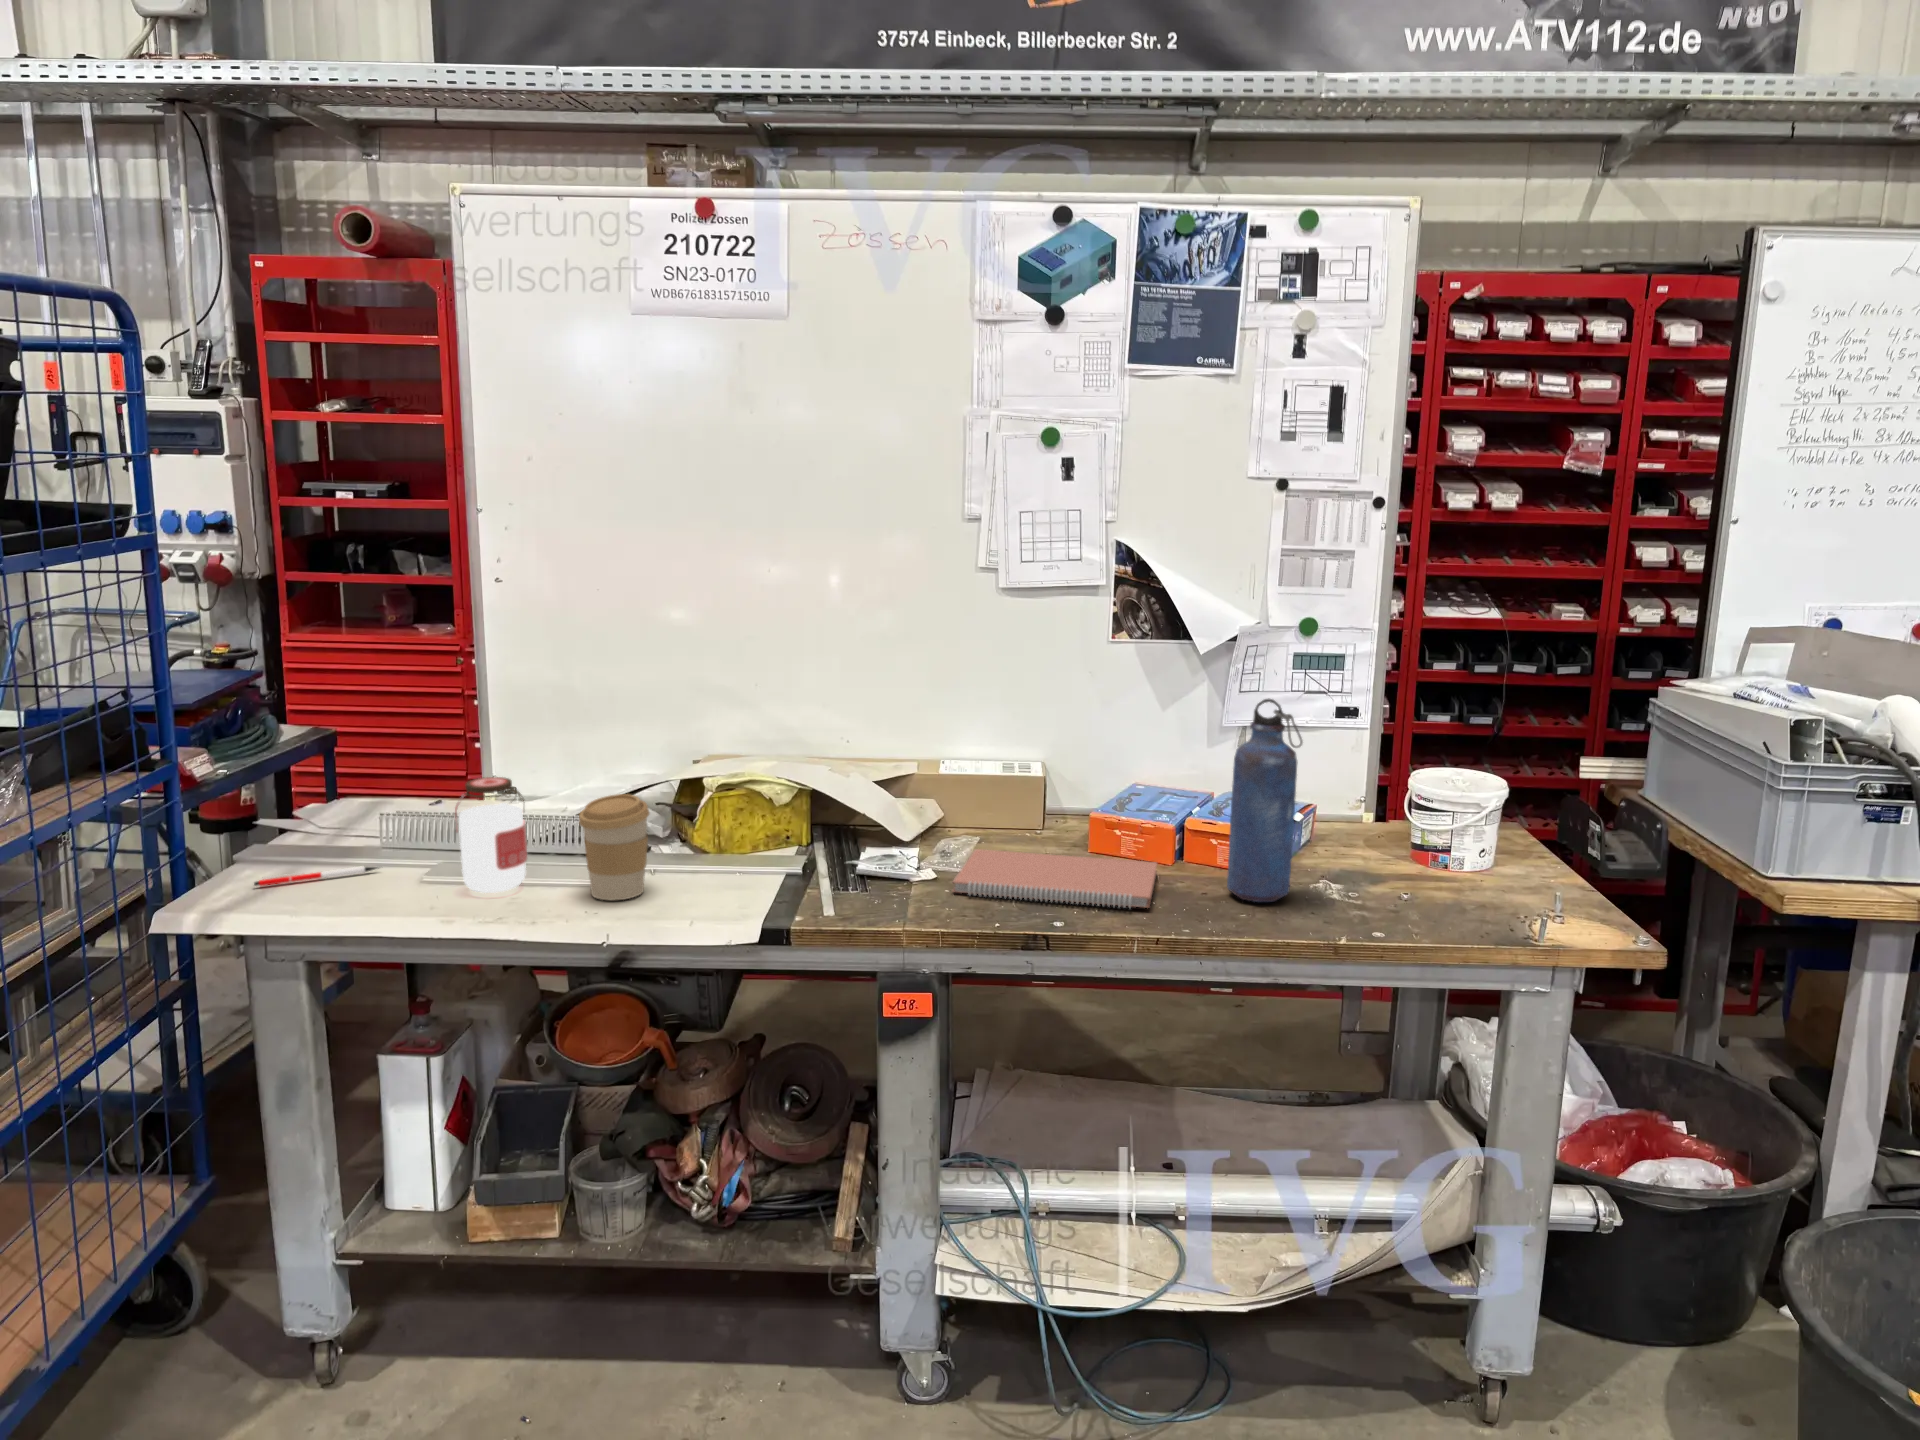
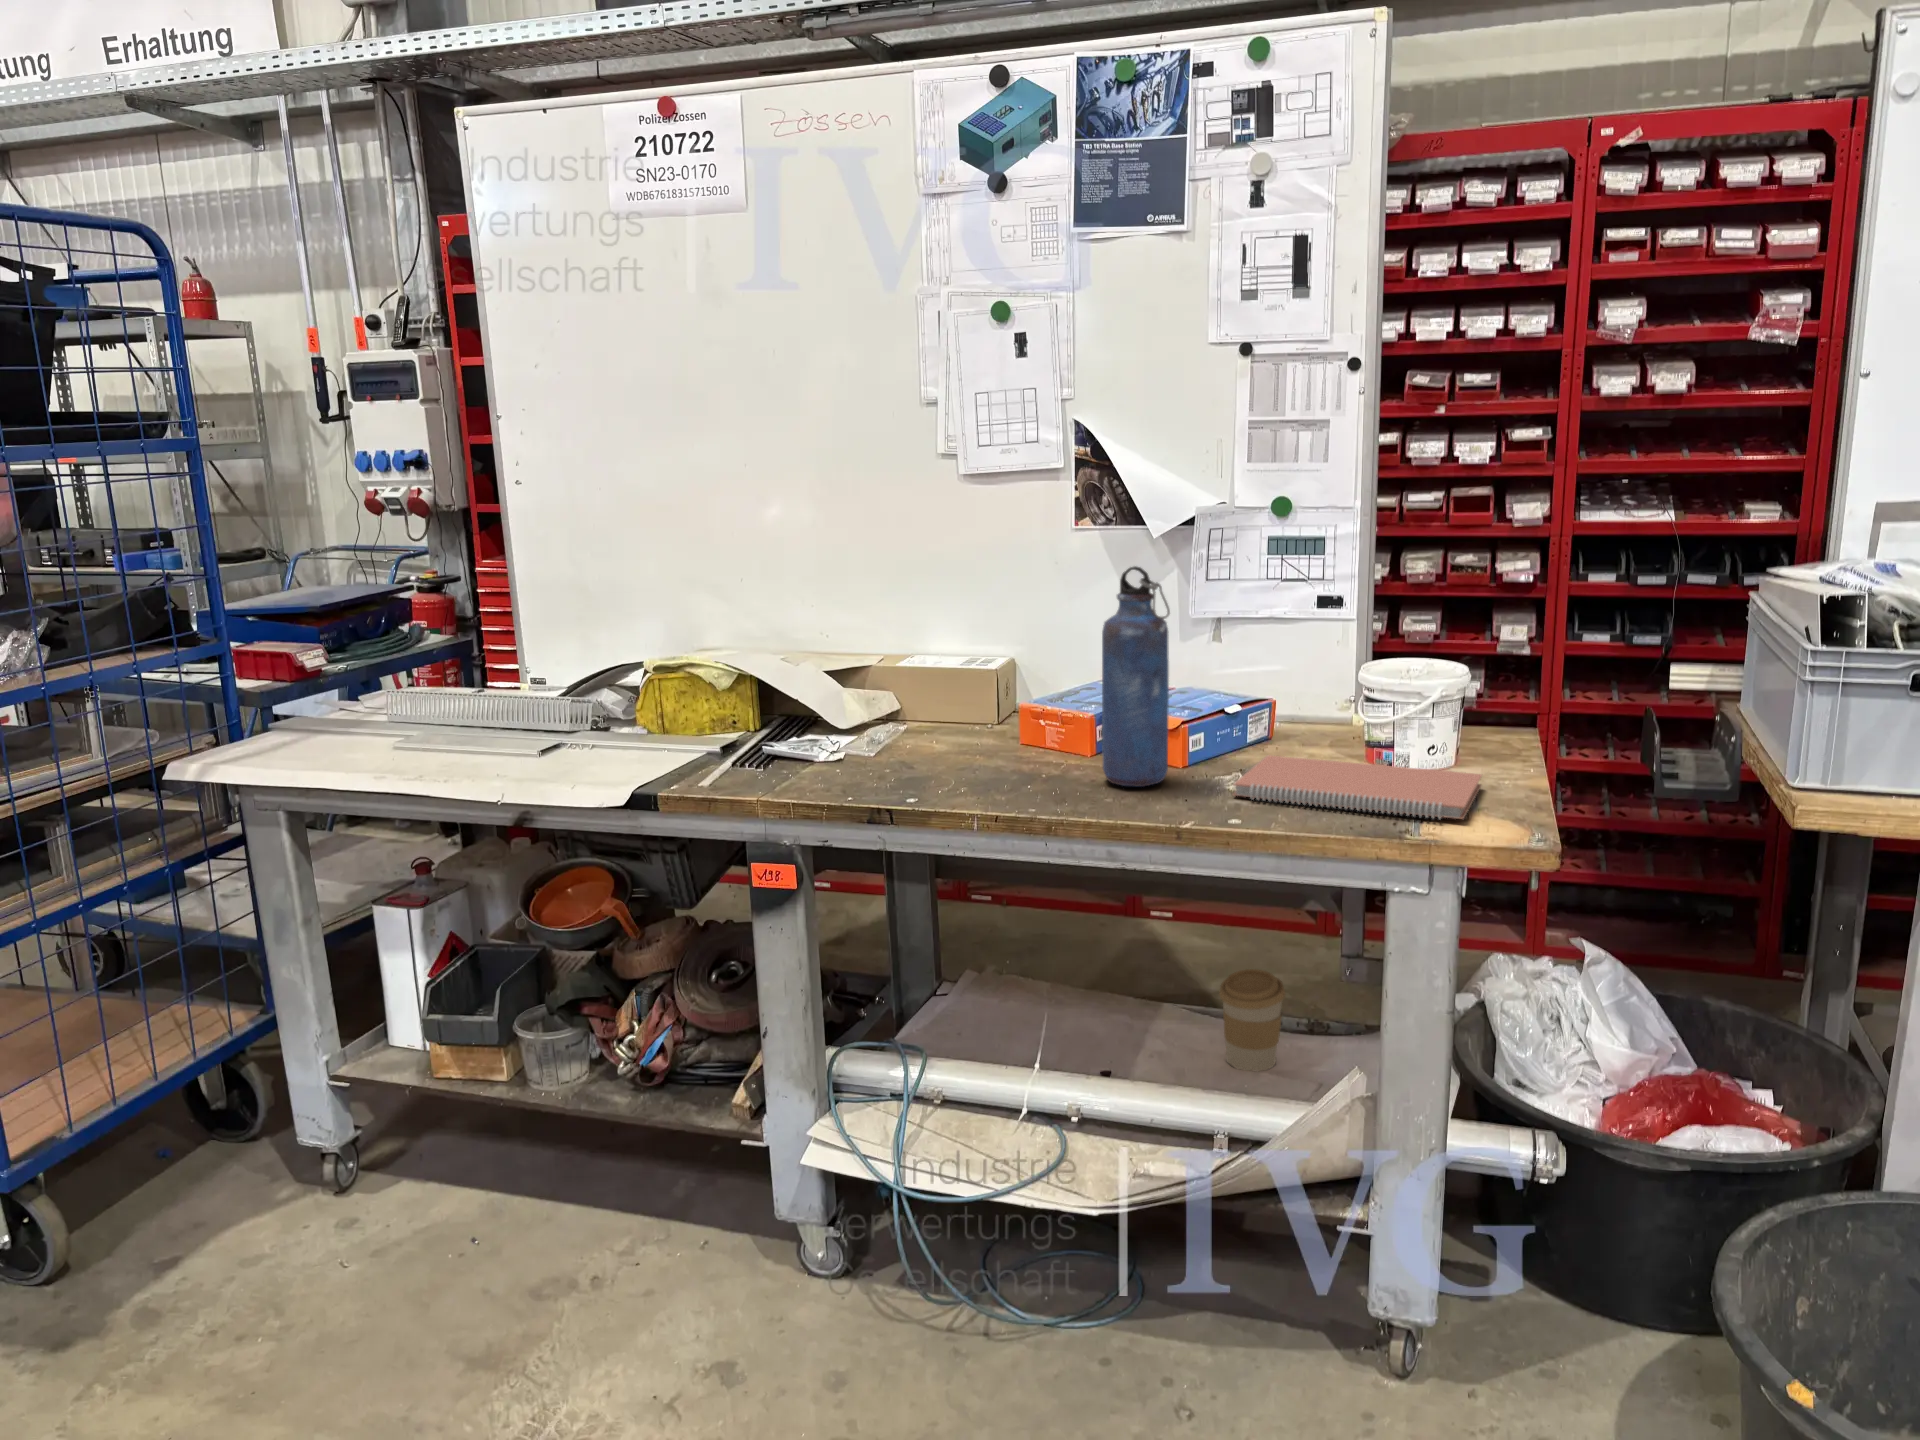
jar: present [455,777,527,893] -> none [389,647,461,754]
coffee cup: present [579,794,650,900] -> present [1219,969,1285,1071]
notebook: present [953,849,1157,908] -> present [1233,755,1482,819]
pen: present [254,866,379,886] -> none [248,729,359,742]

